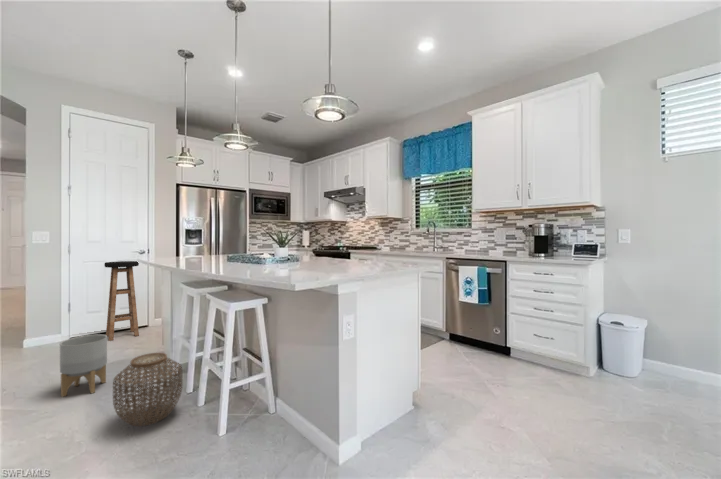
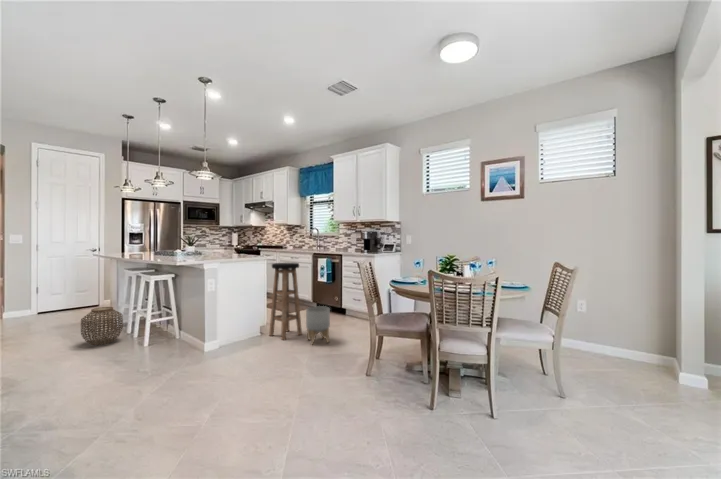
bar stool: present [104,261,139,341] -> present [269,263,302,340]
planter: present [60,334,107,397] -> present [306,306,330,345]

